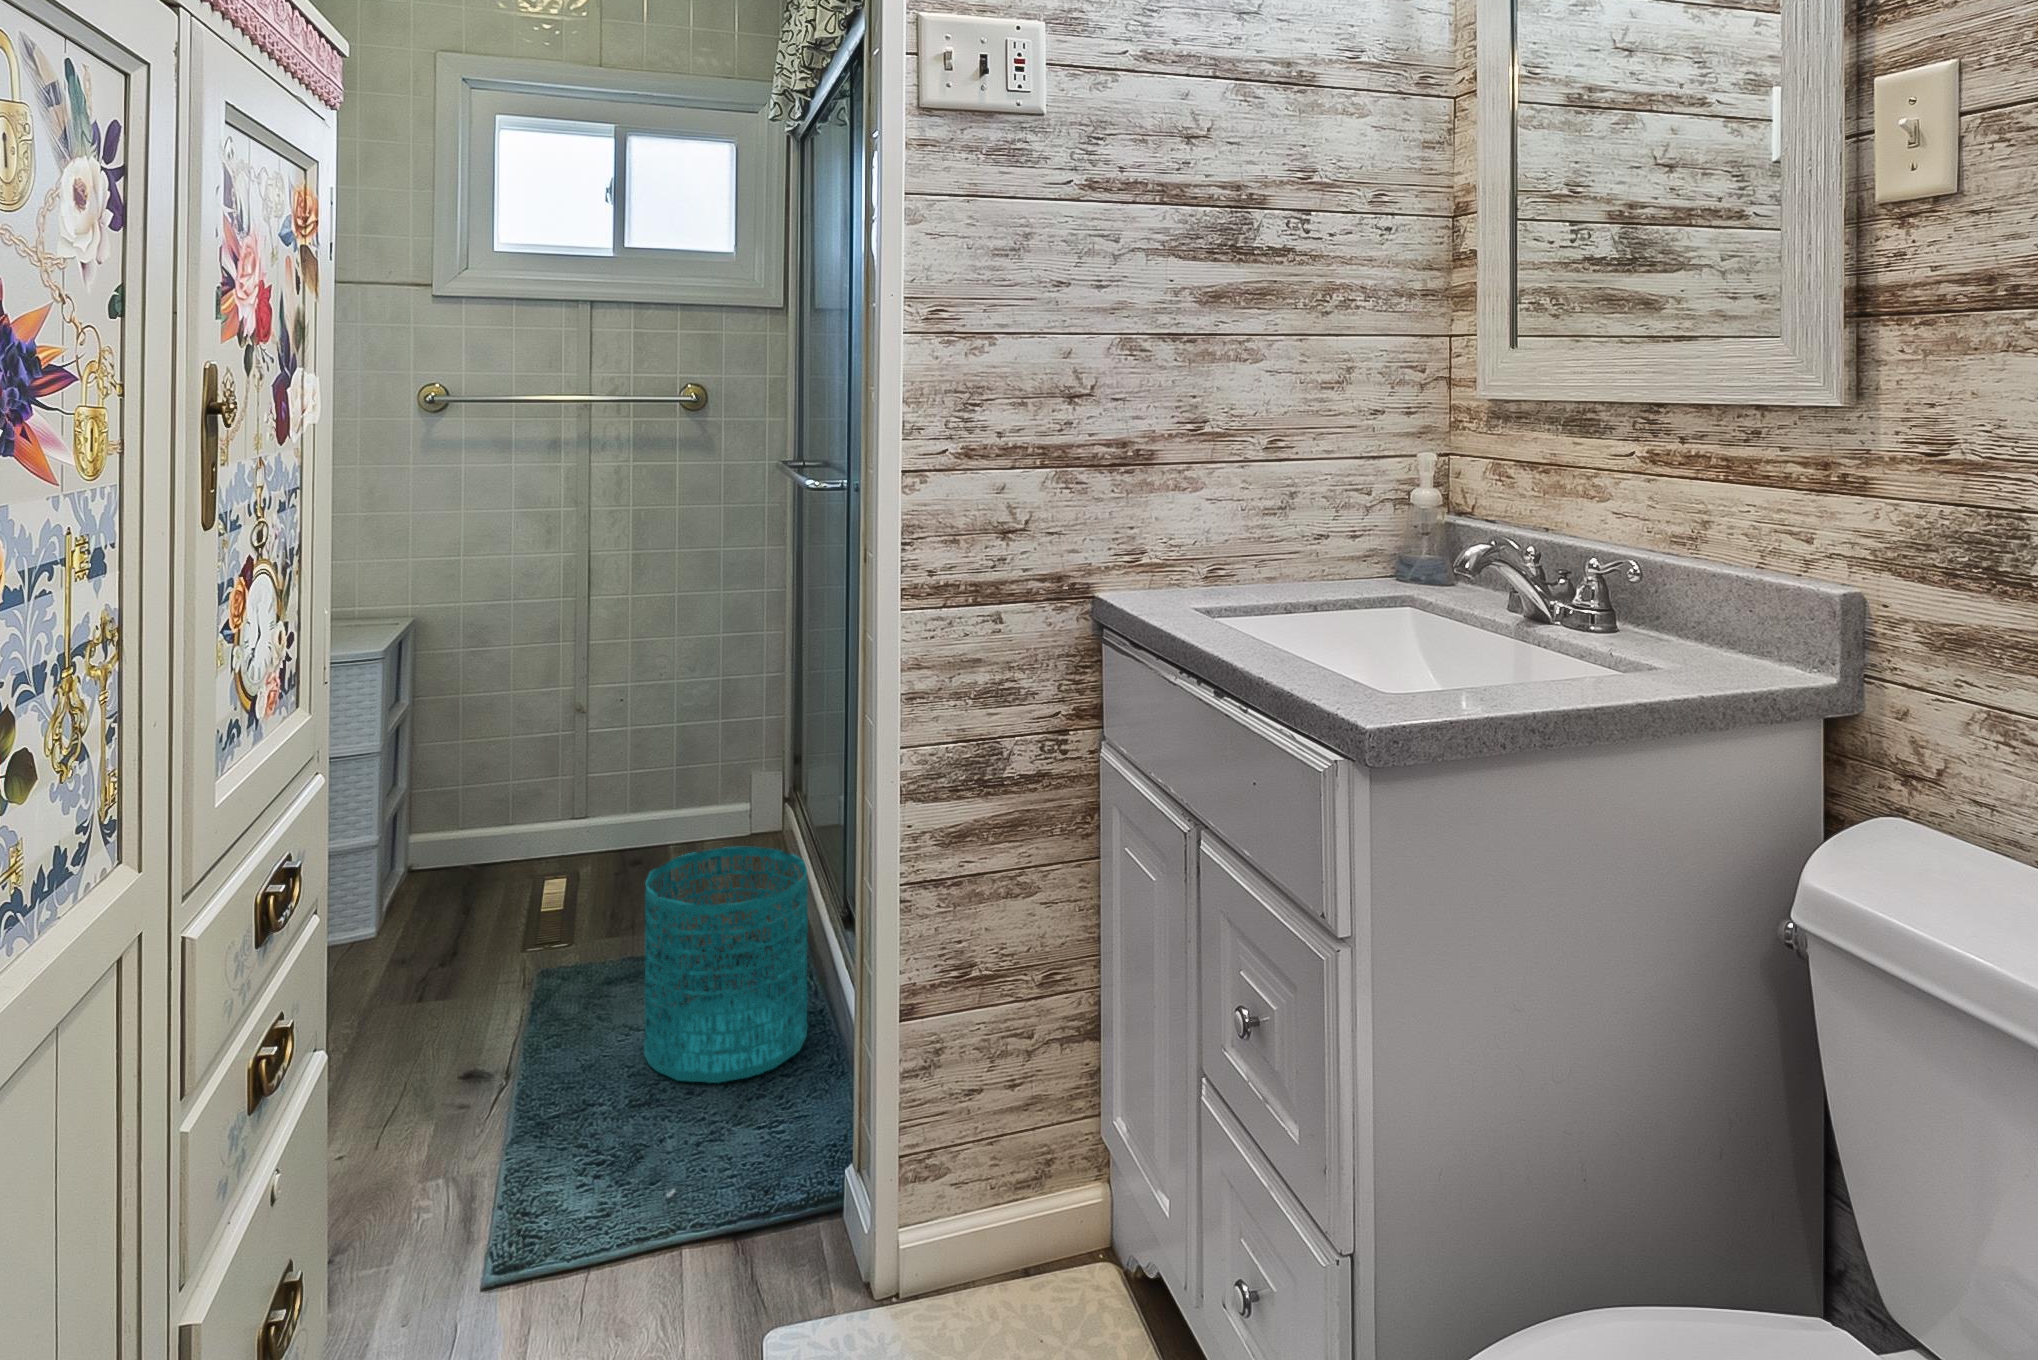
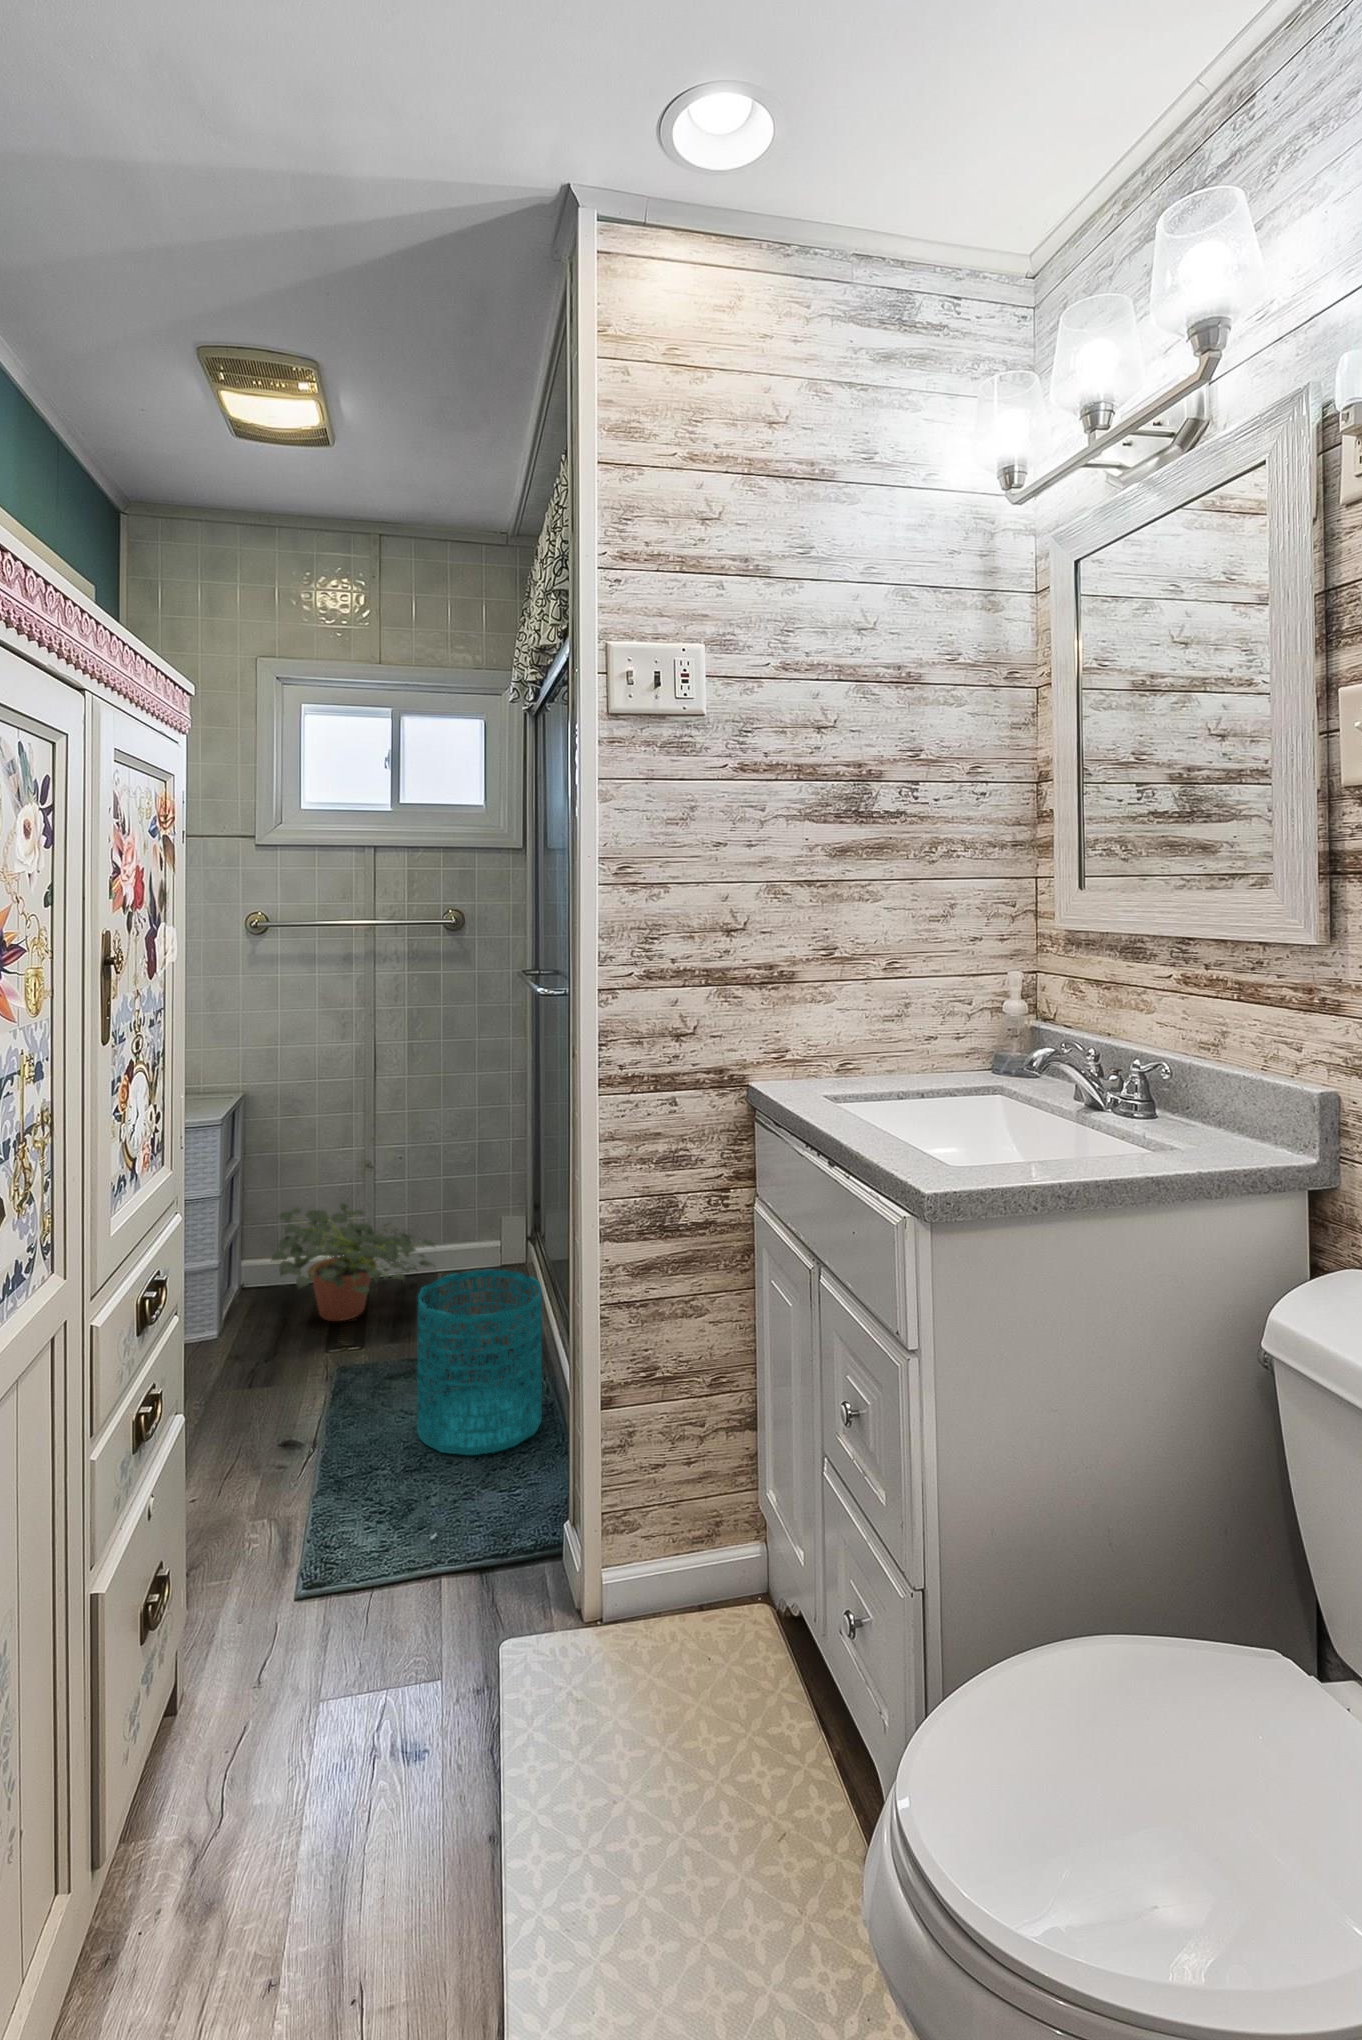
potted plant: none [443,768,663,918] -> present [272,1203,435,1321]

